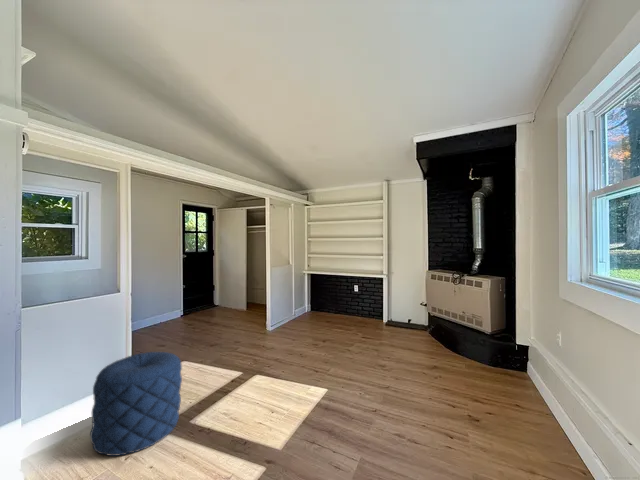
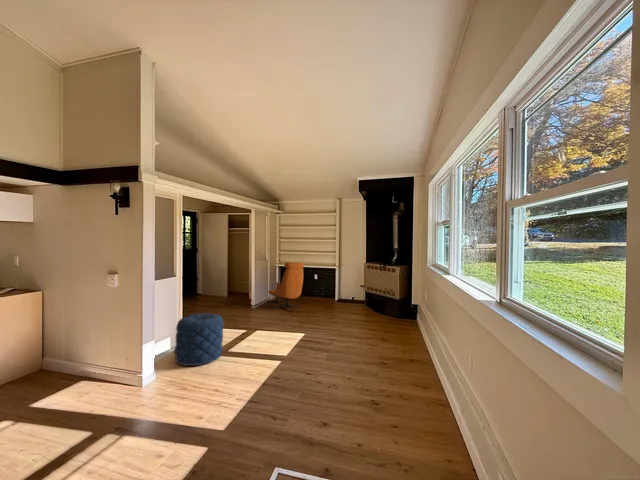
lounge chair: none [291,269,337,338] -> present [268,262,304,310]

